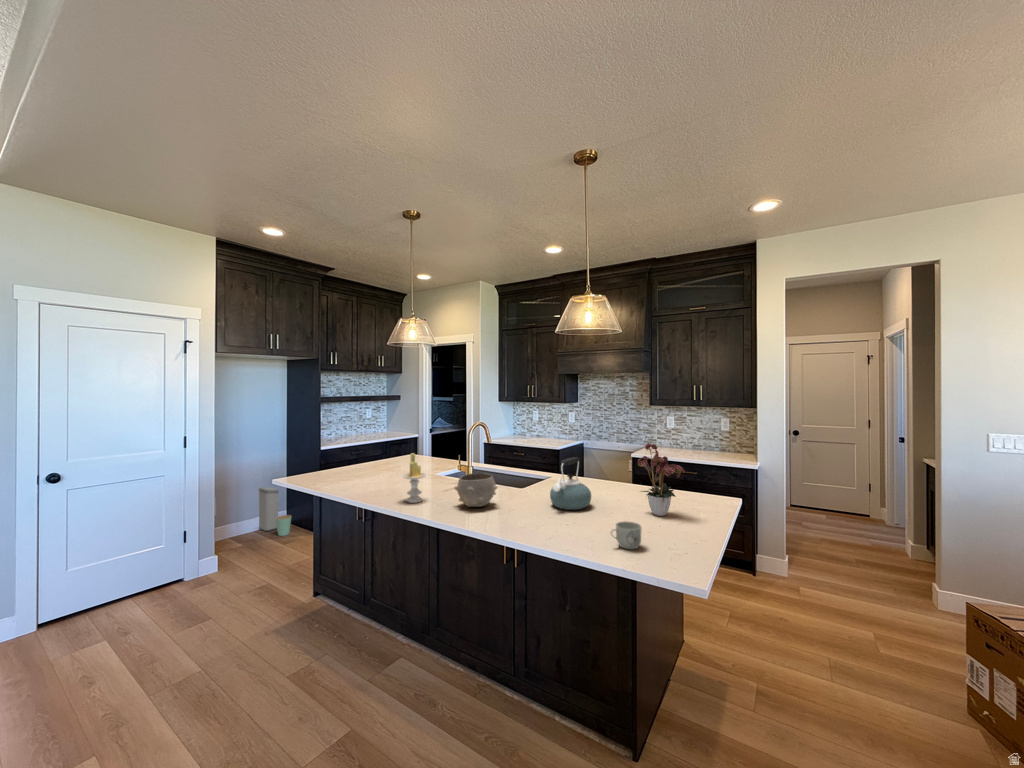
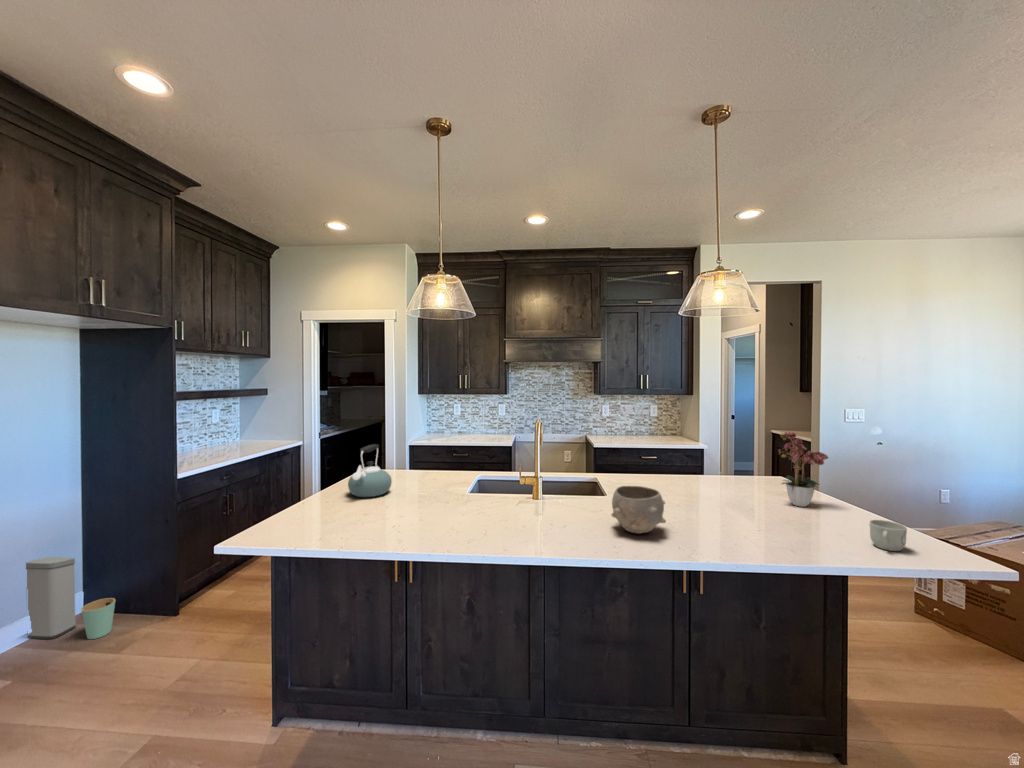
candle: present [402,453,426,503] -> none [533,469,568,544]
kettle: present [550,457,591,510] -> present [348,444,392,497]

